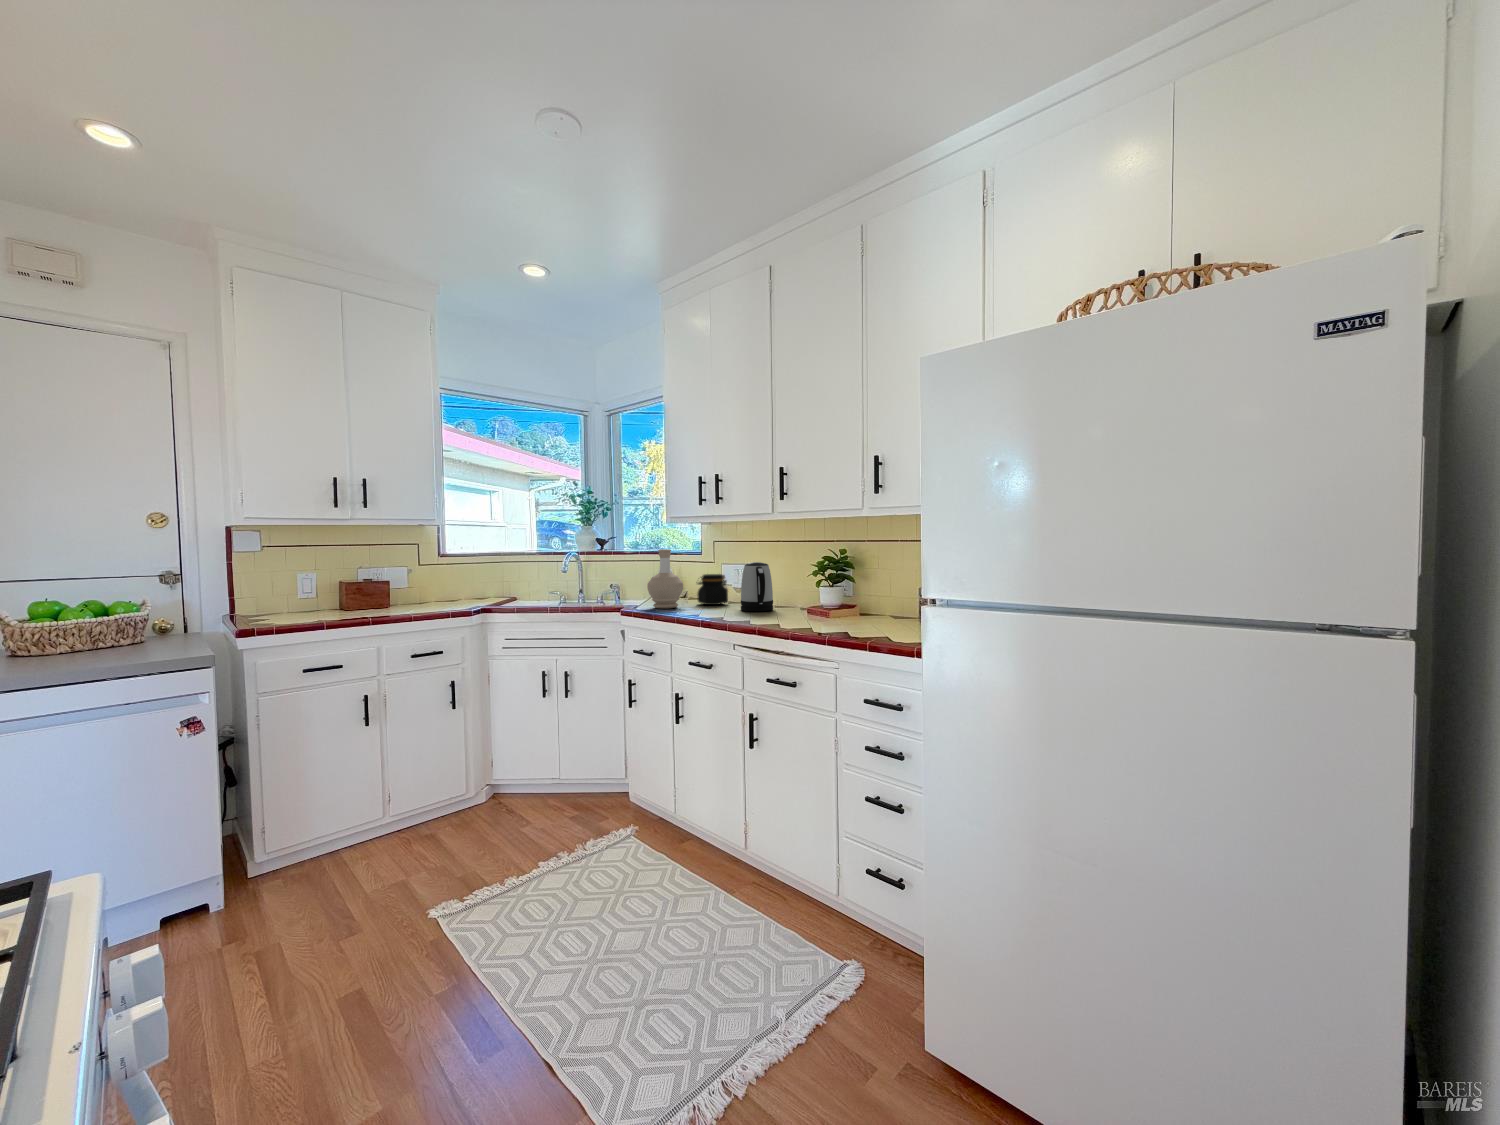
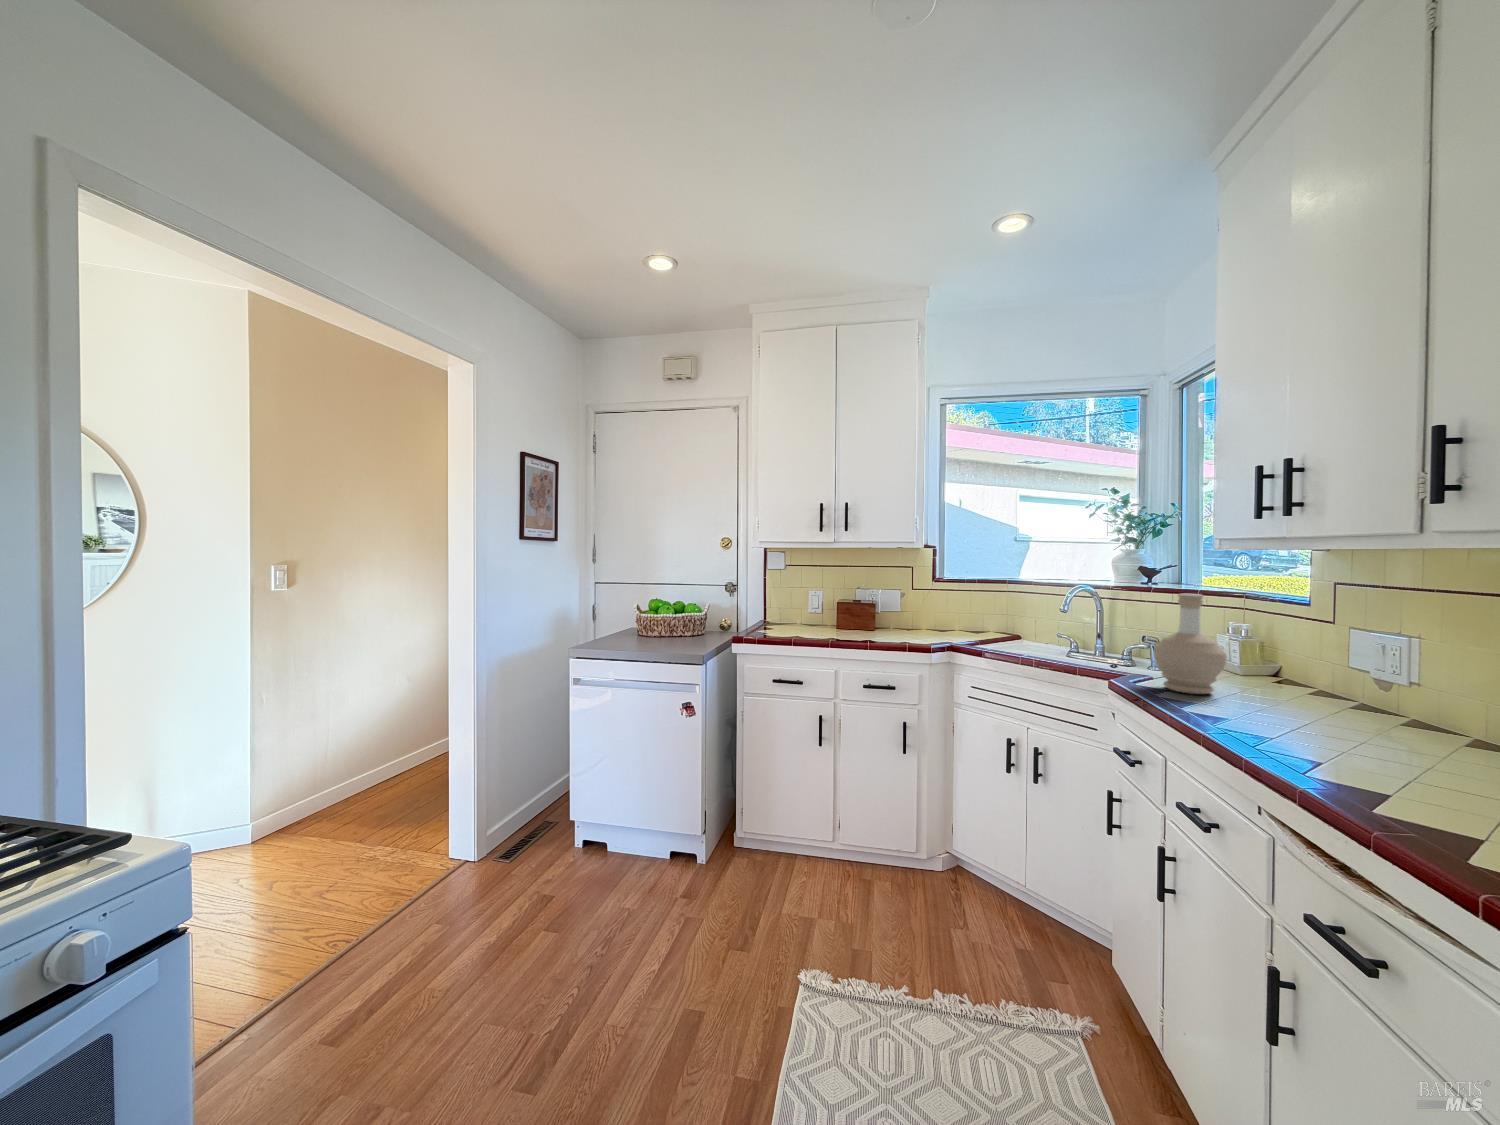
kettle: present [741,562,773,611] -> none [1348,638,1451,750]
jar: present [697,574,728,605] -> none [1265,644,1348,705]

